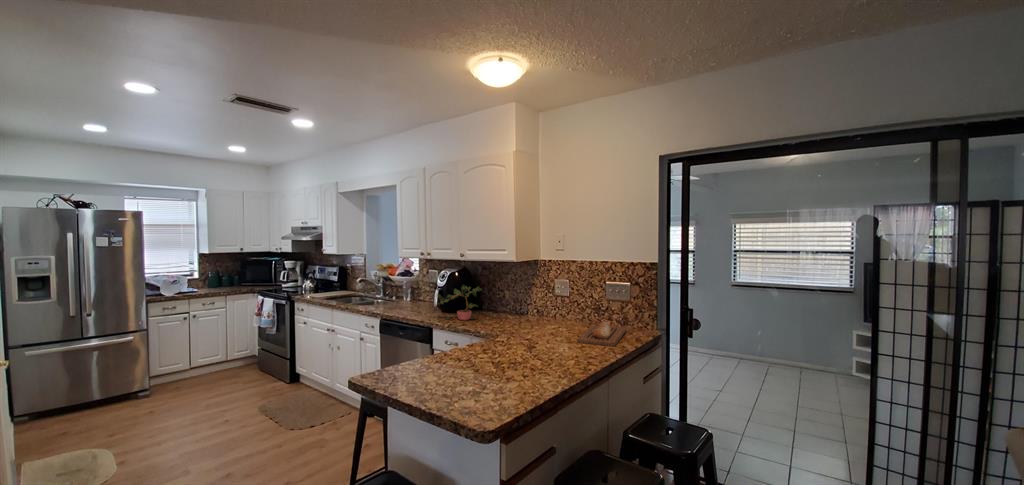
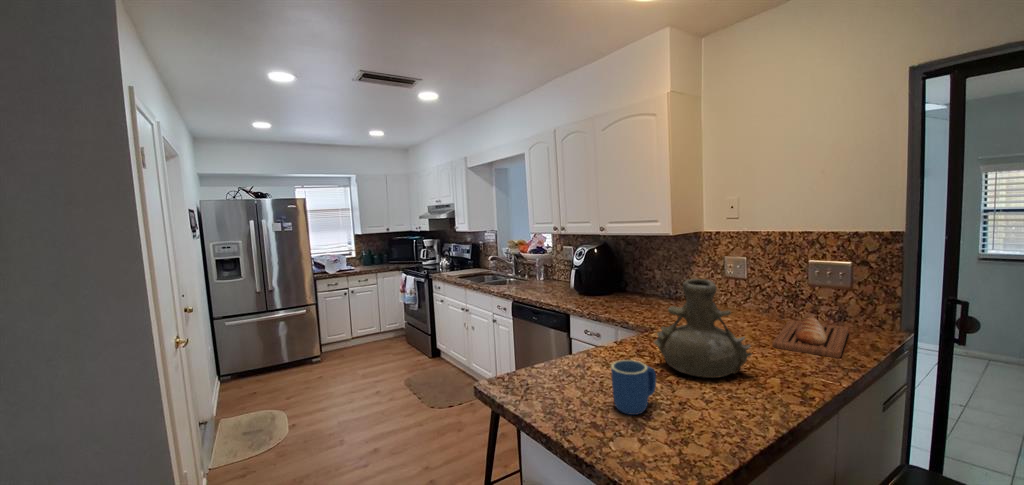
potted plant: present [437,286,481,320] -> none [571,264,626,306]
vase: none [494,292,558,363] -> present [654,279,752,378]
mug: none [459,349,491,388] -> present [611,360,656,415]

